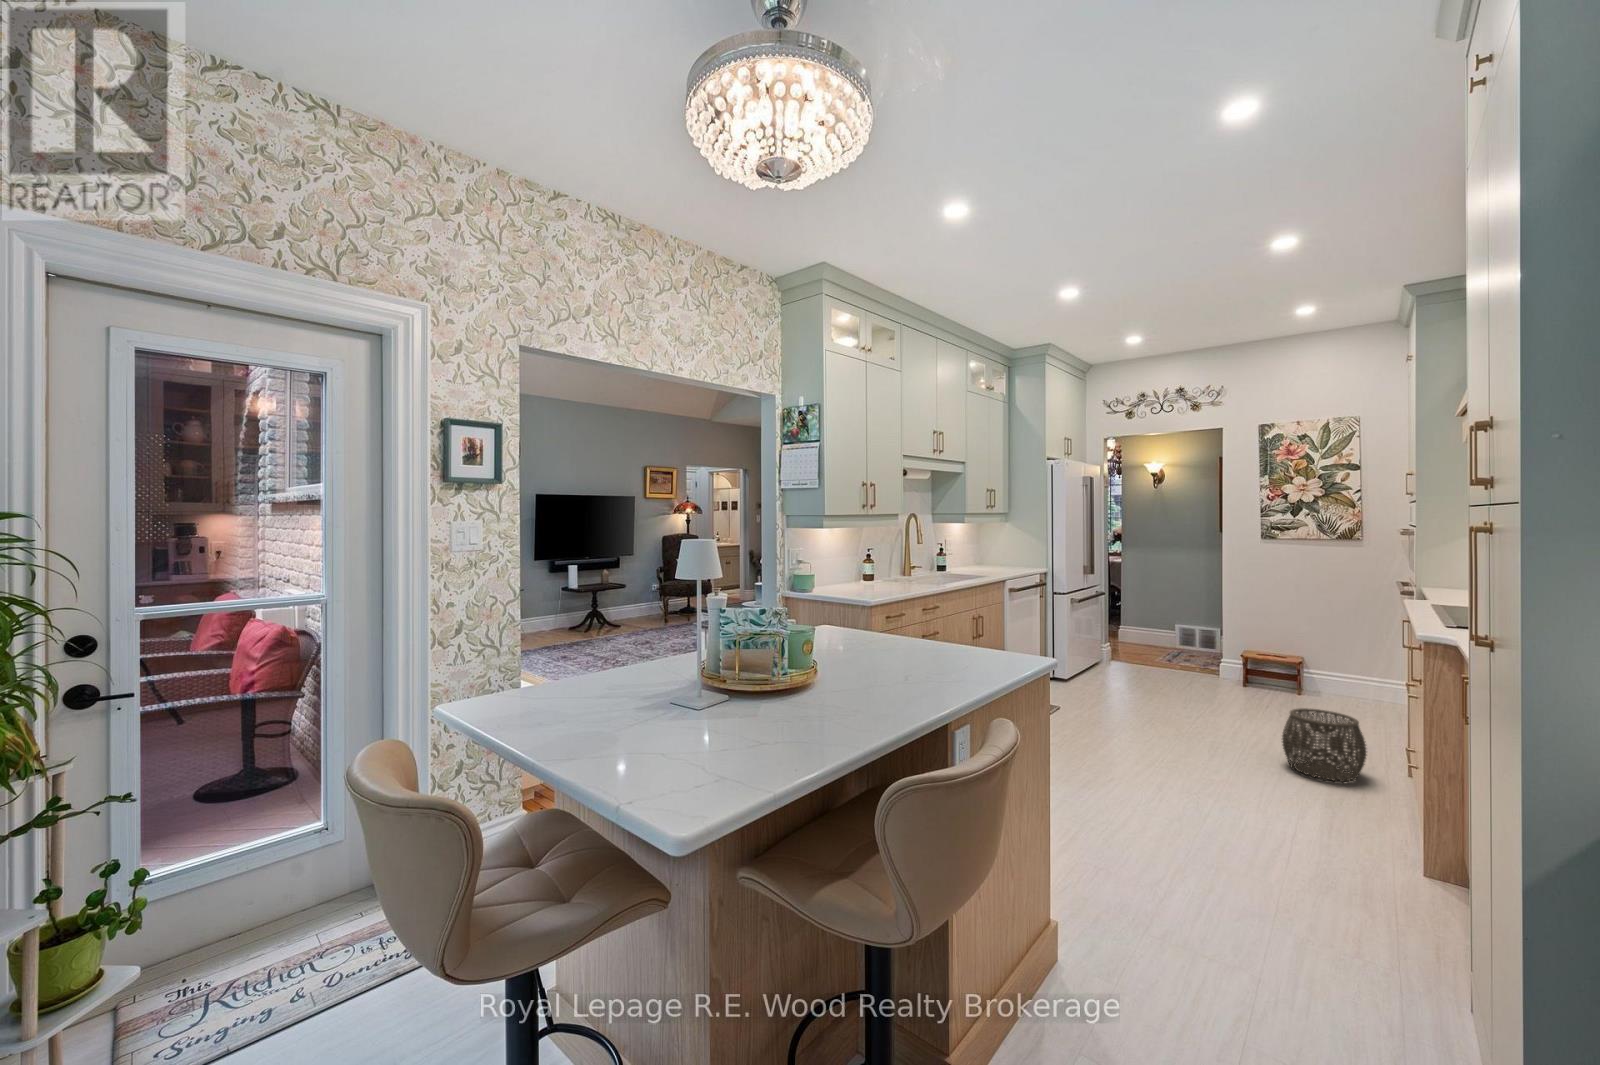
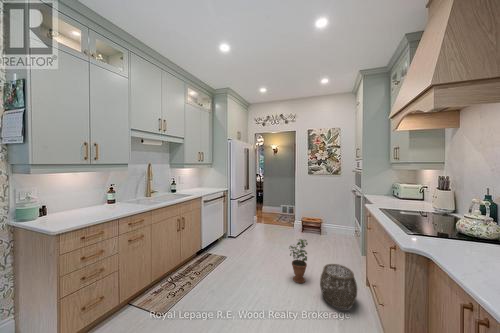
potted plant: none [1210,659,1256,748] -> present [290,239,308,283]

